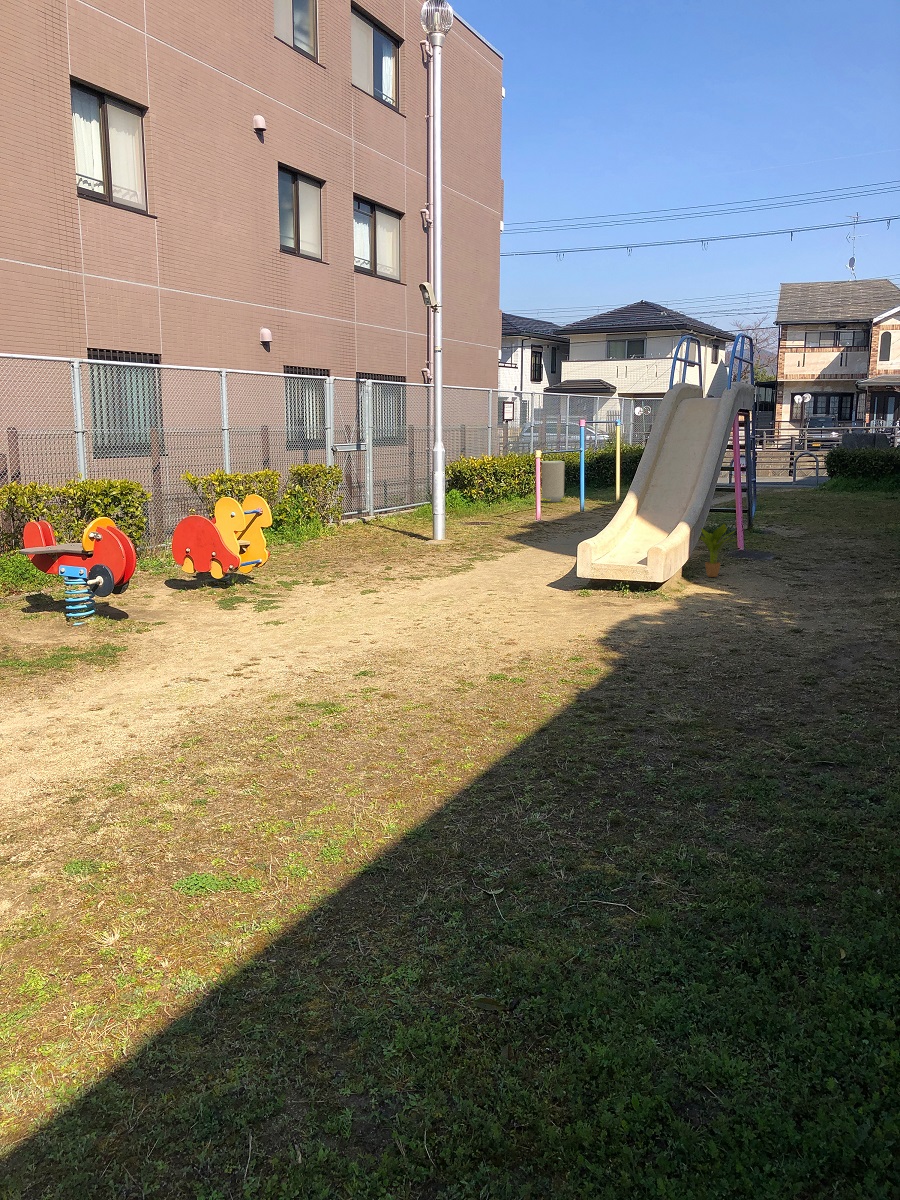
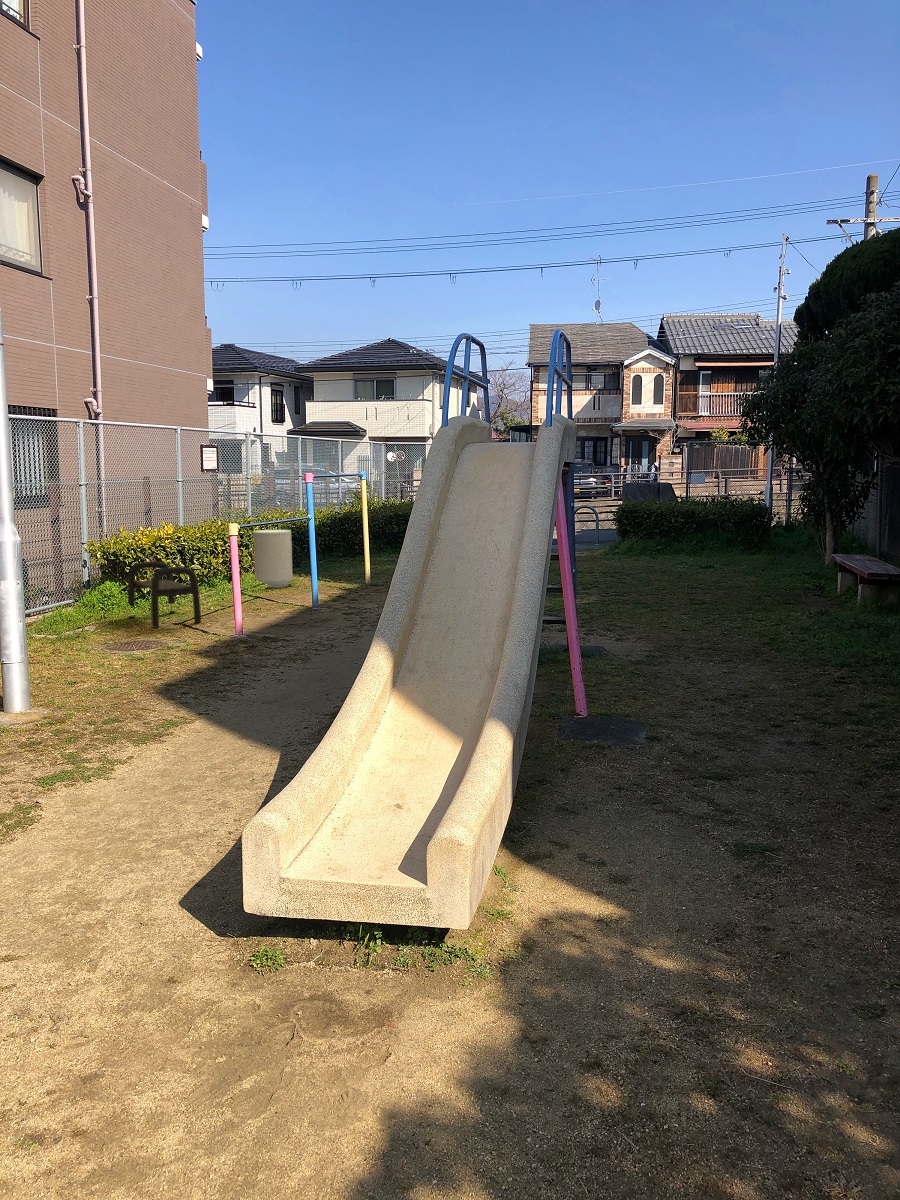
bench: none [462,477,510,517] -> present [128,561,201,628]
potted plant: present [701,524,735,577] -> none [528,721,614,835]

